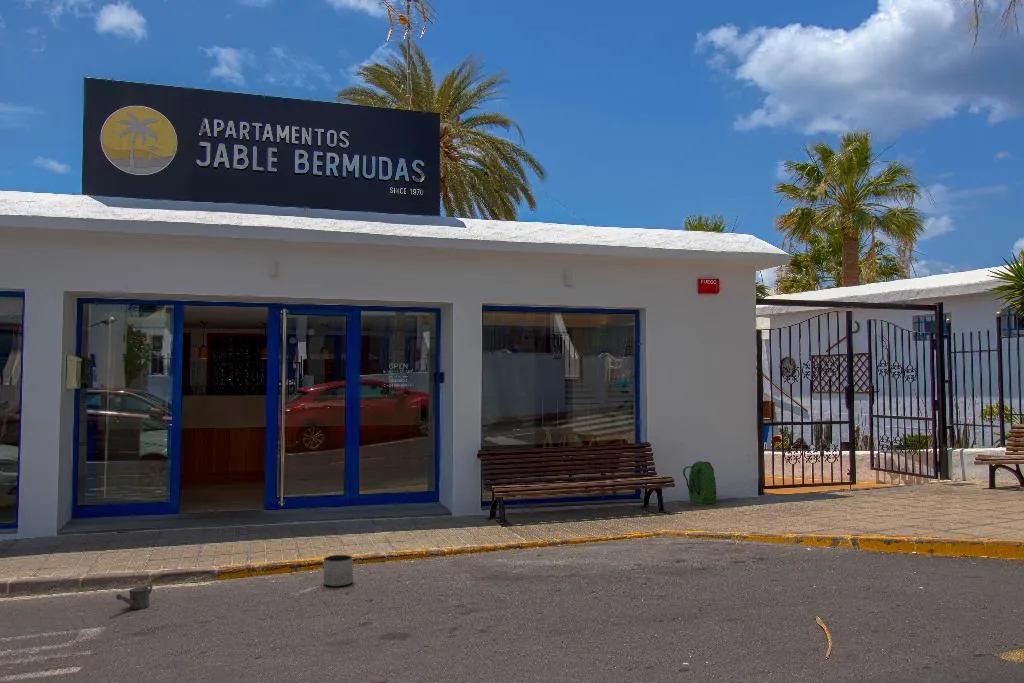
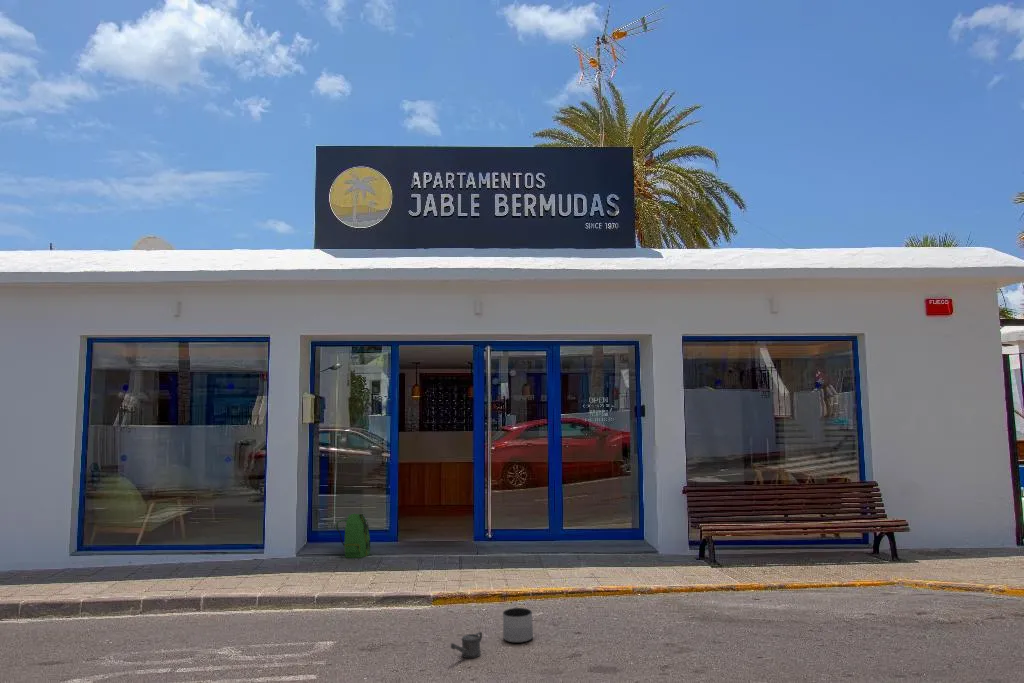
backpack: present [683,461,716,504] -> present [336,513,370,558]
watering can: present [116,585,152,609] -> present [451,632,482,658]

